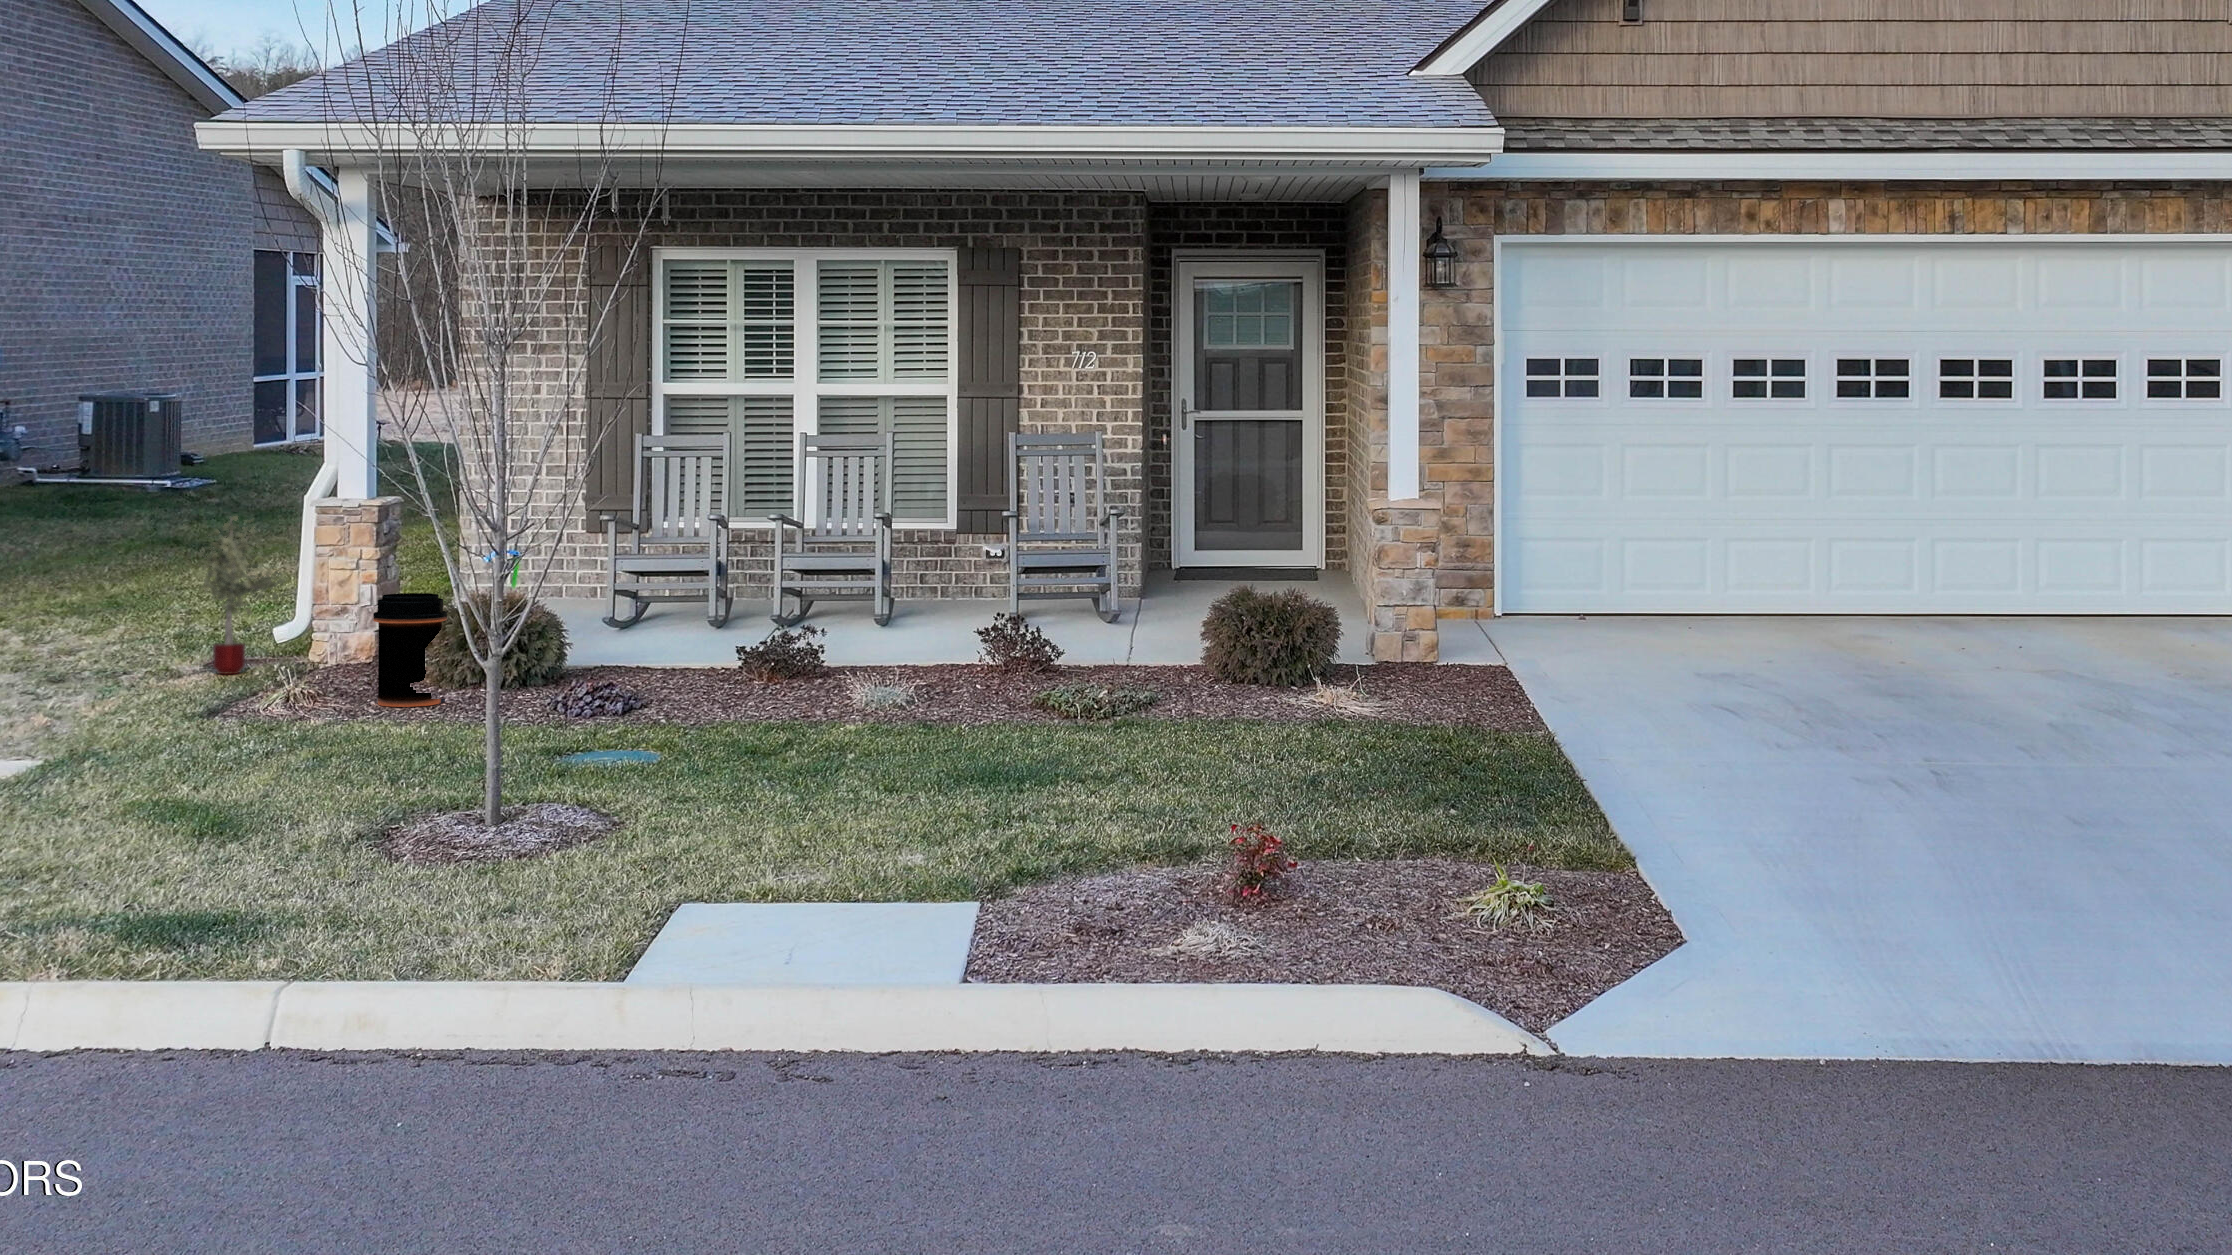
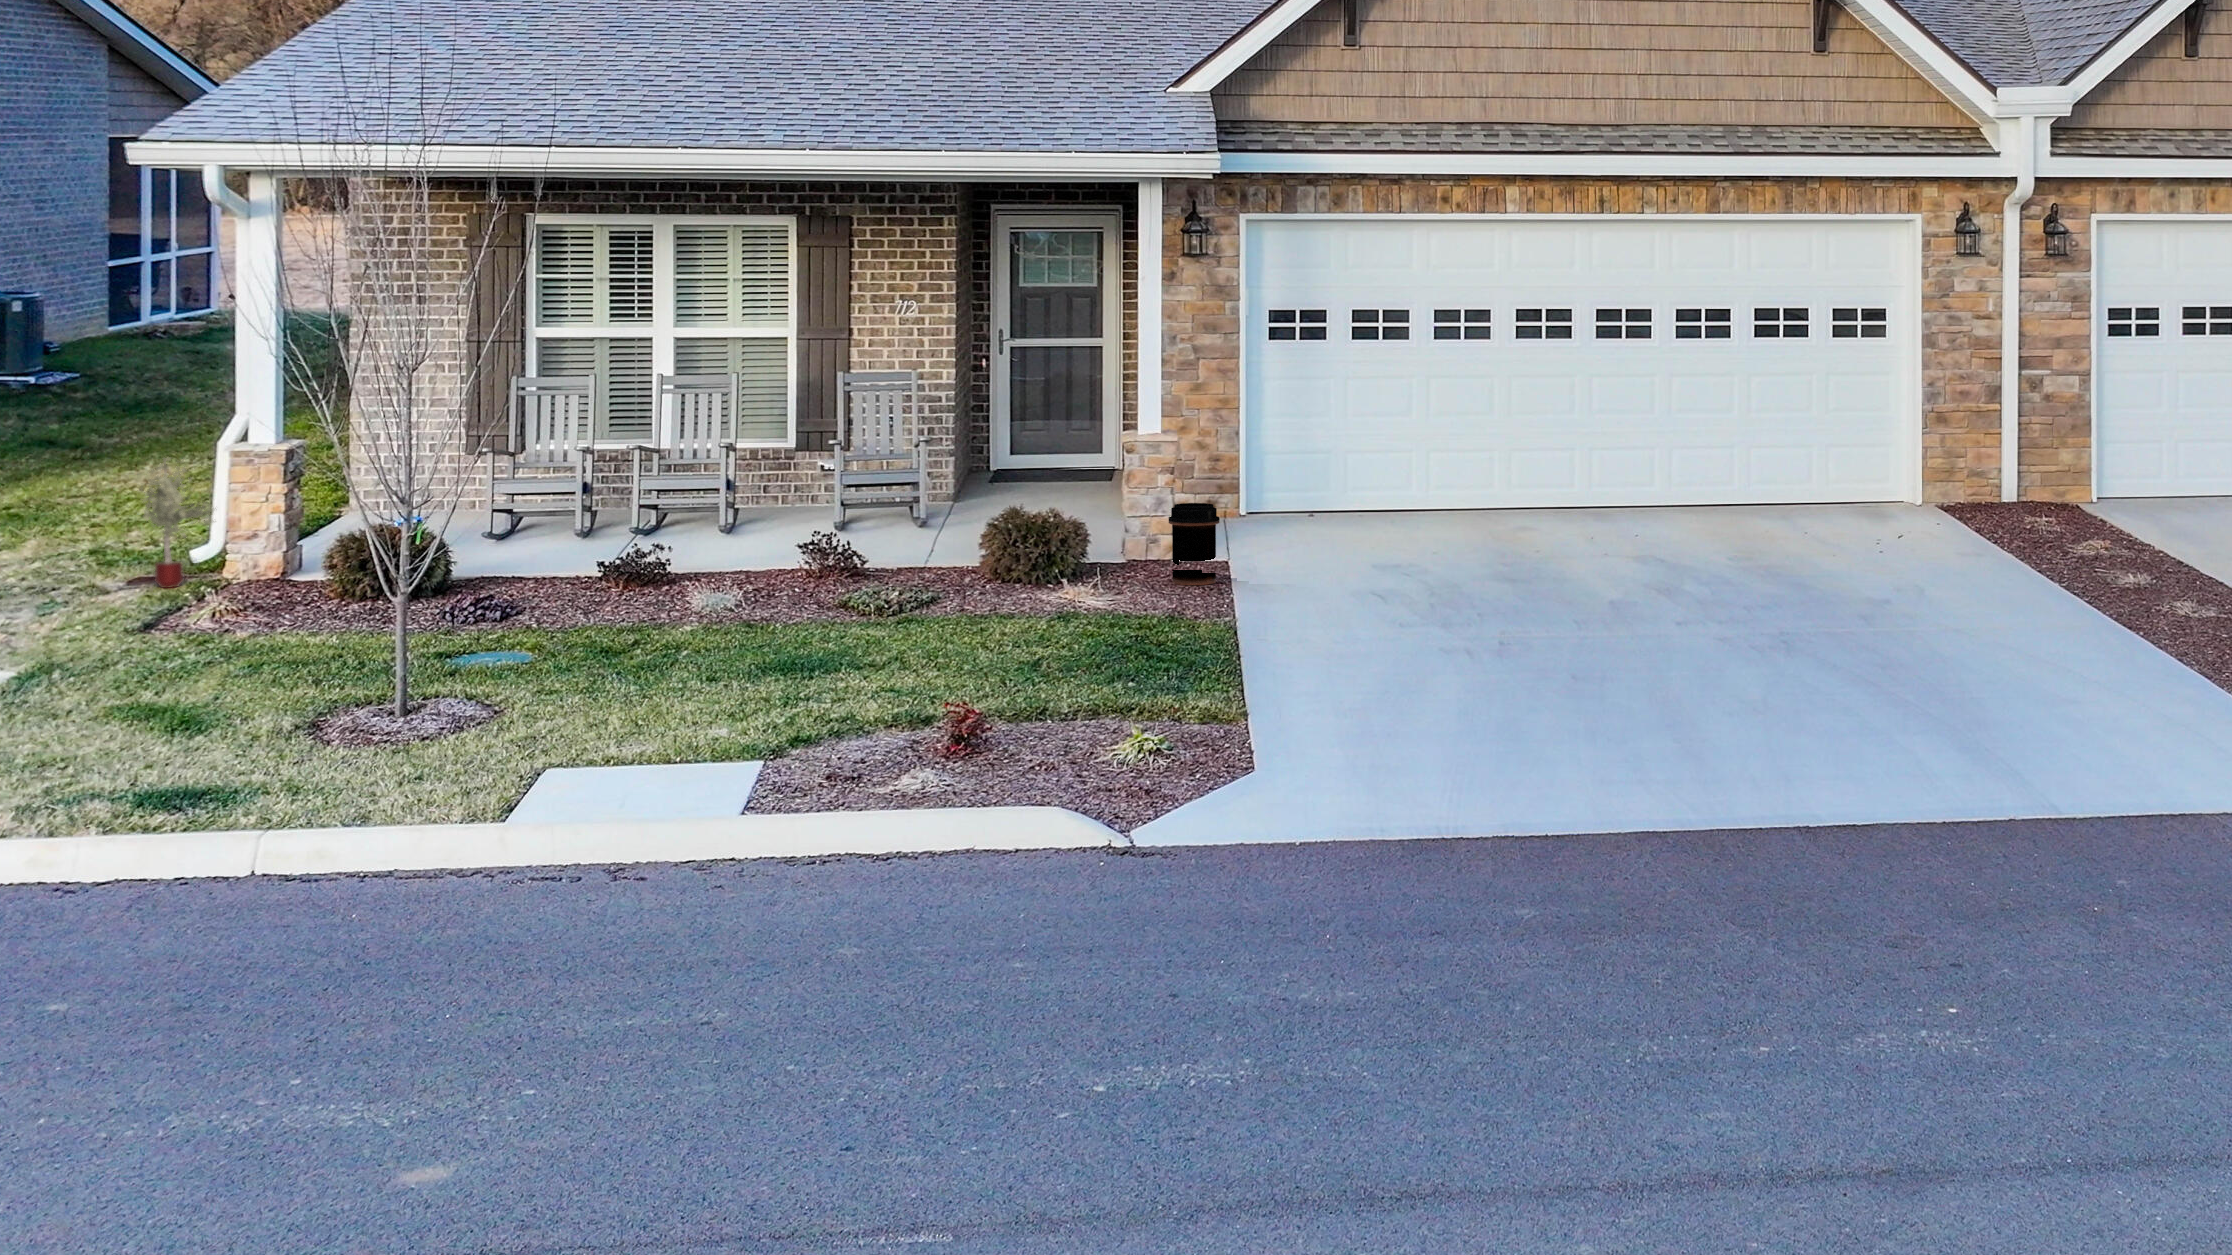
trash can: present [373,593,447,707] -> present [1169,503,1220,585]

